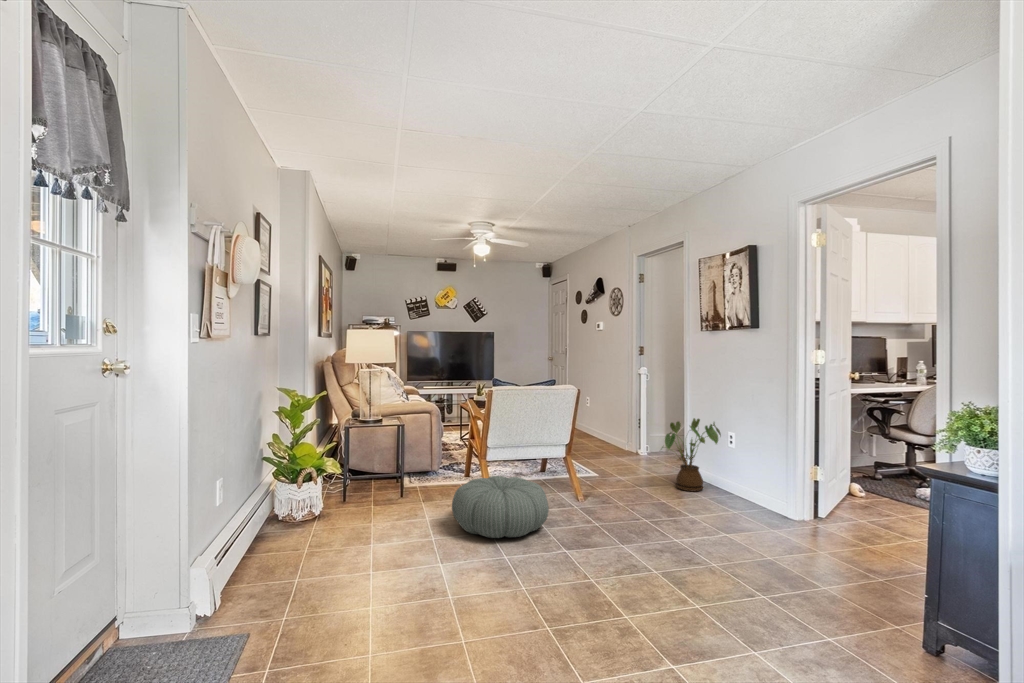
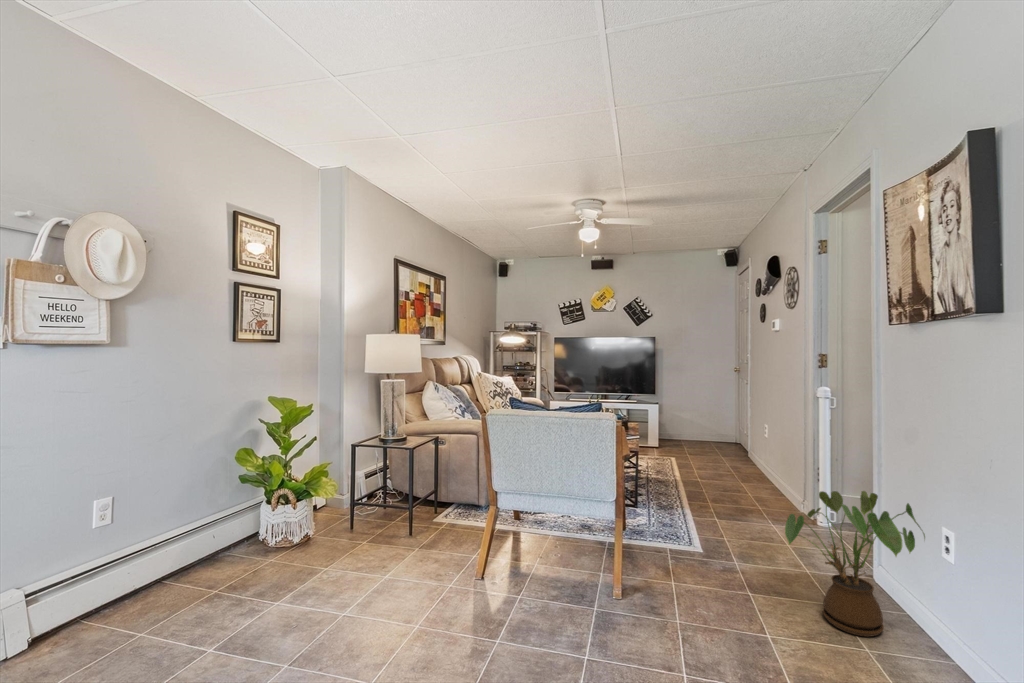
pouf: present [452,476,549,538] -> none [375,536,518,647]

